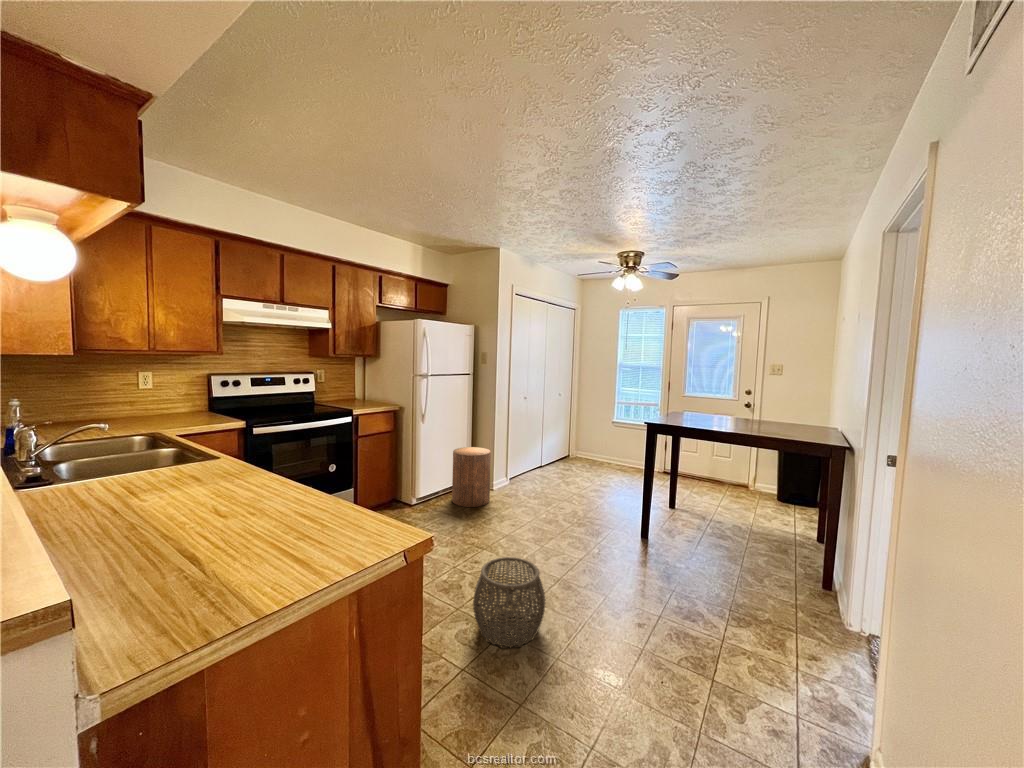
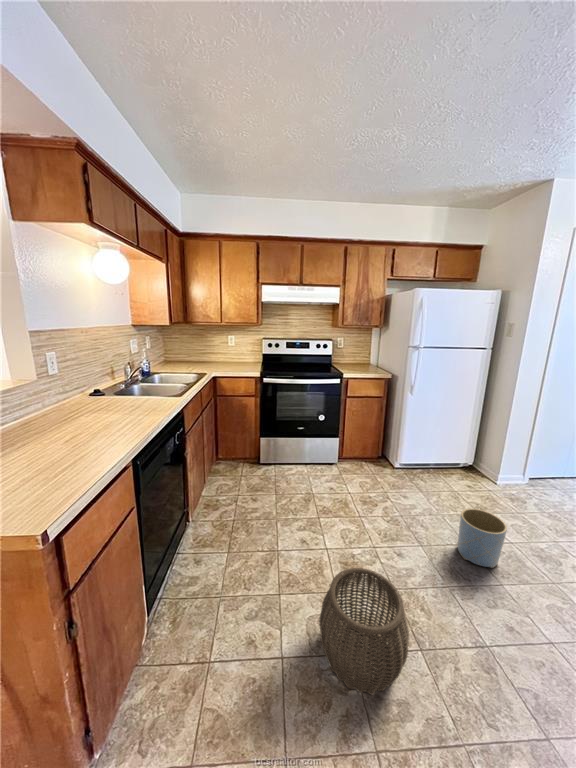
stool: present [452,447,491,507] -> none [437,427,491,495]
planter: none [505,502,536,544] -> present [457,509,507,568]

